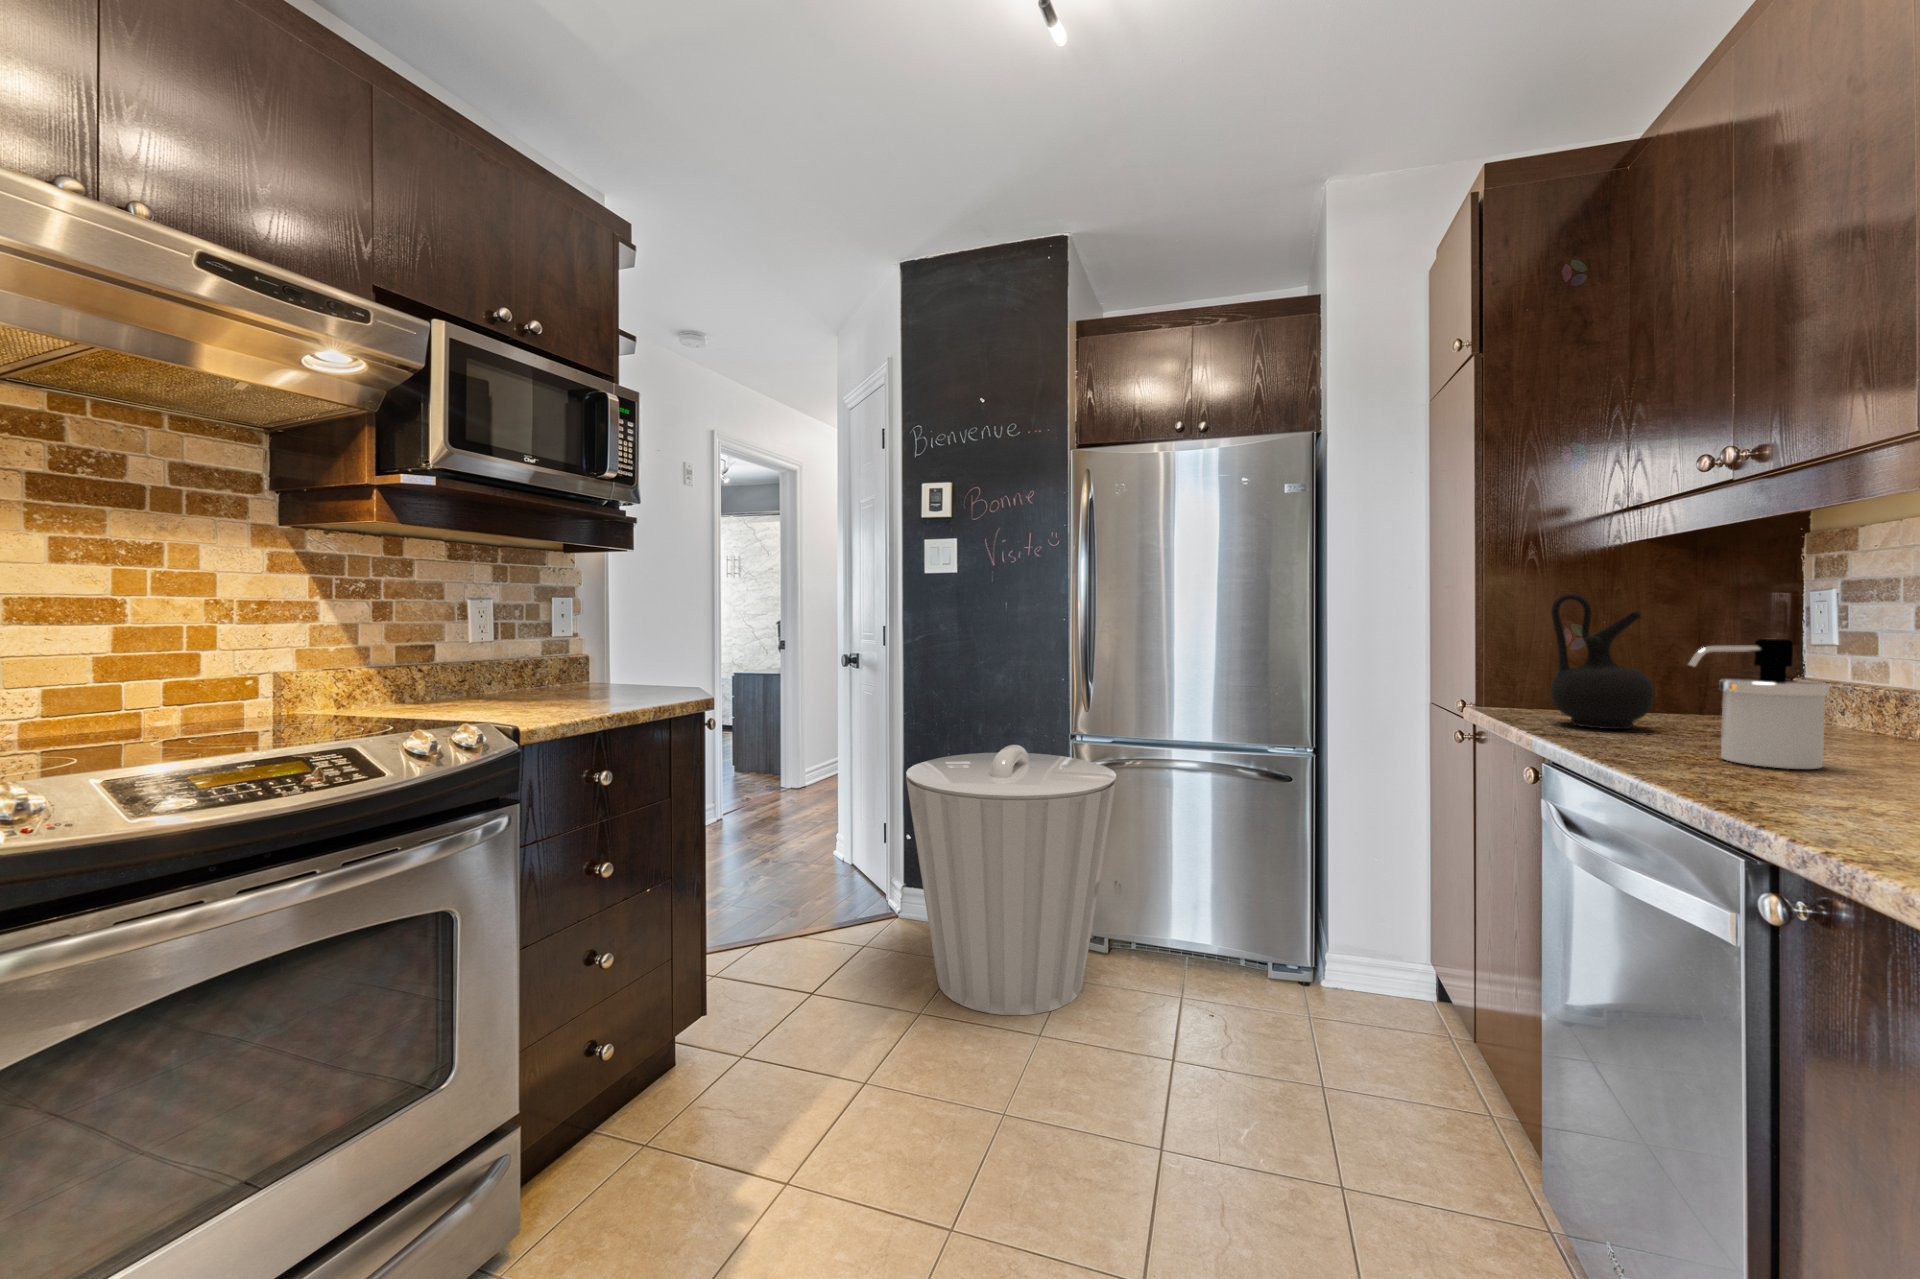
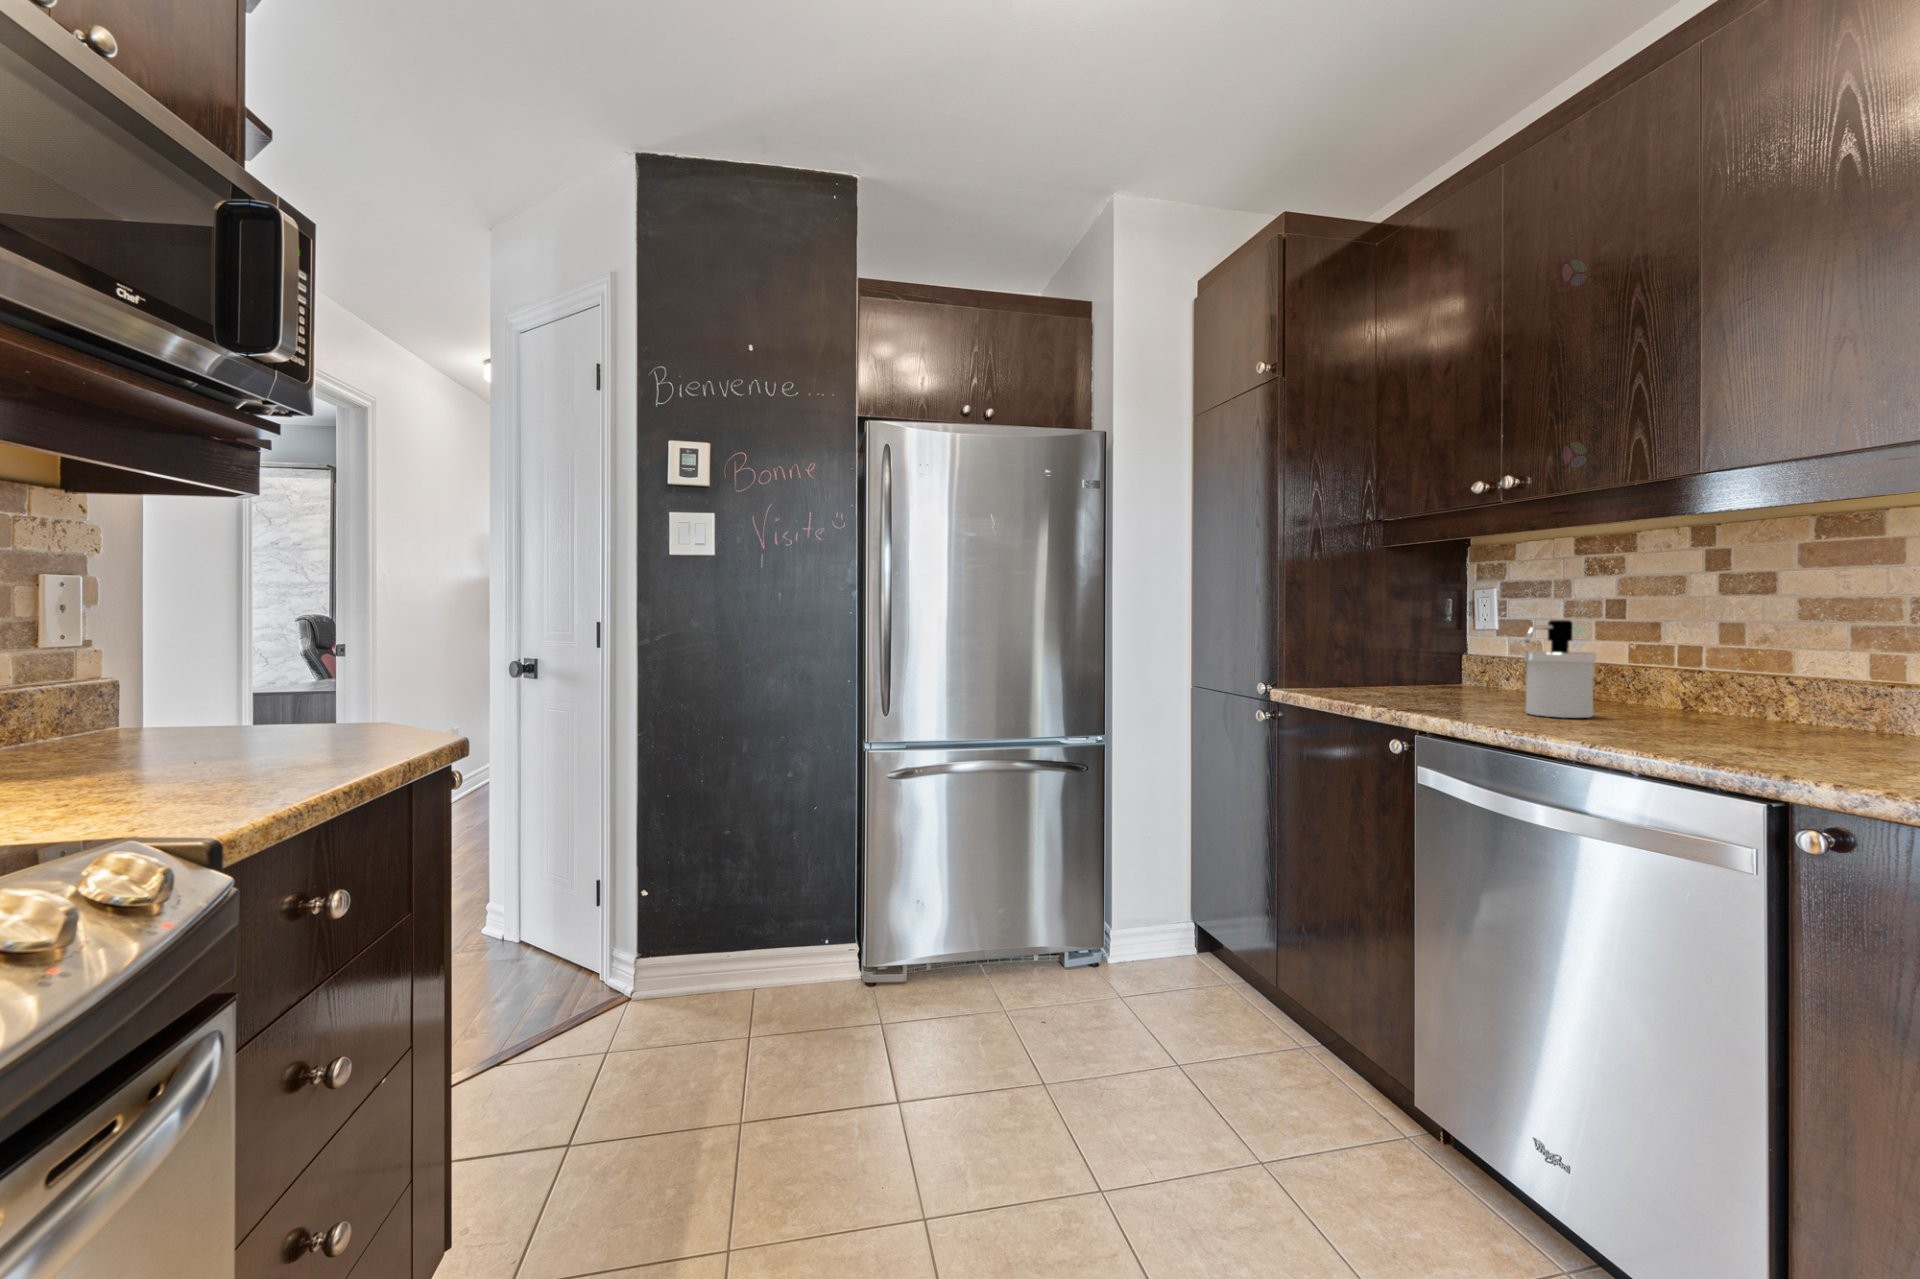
ceramic jug: present [1550,594,1654,729] -> none [1358,587,1433,699]
trash can: present [906,745,1116,1015] -> none [698,758,953,1088]

